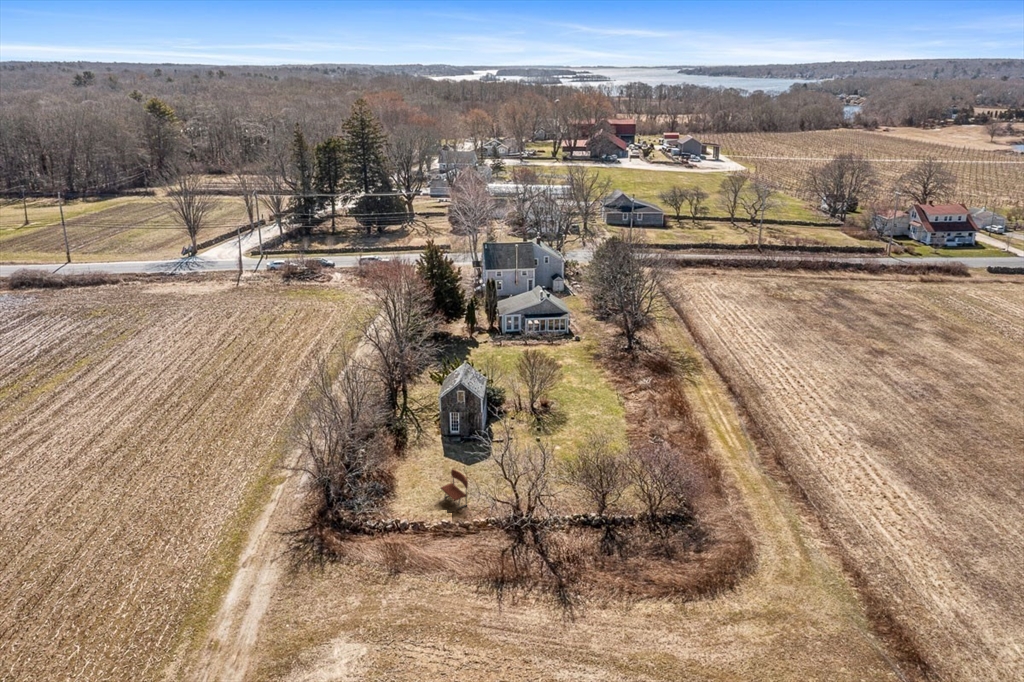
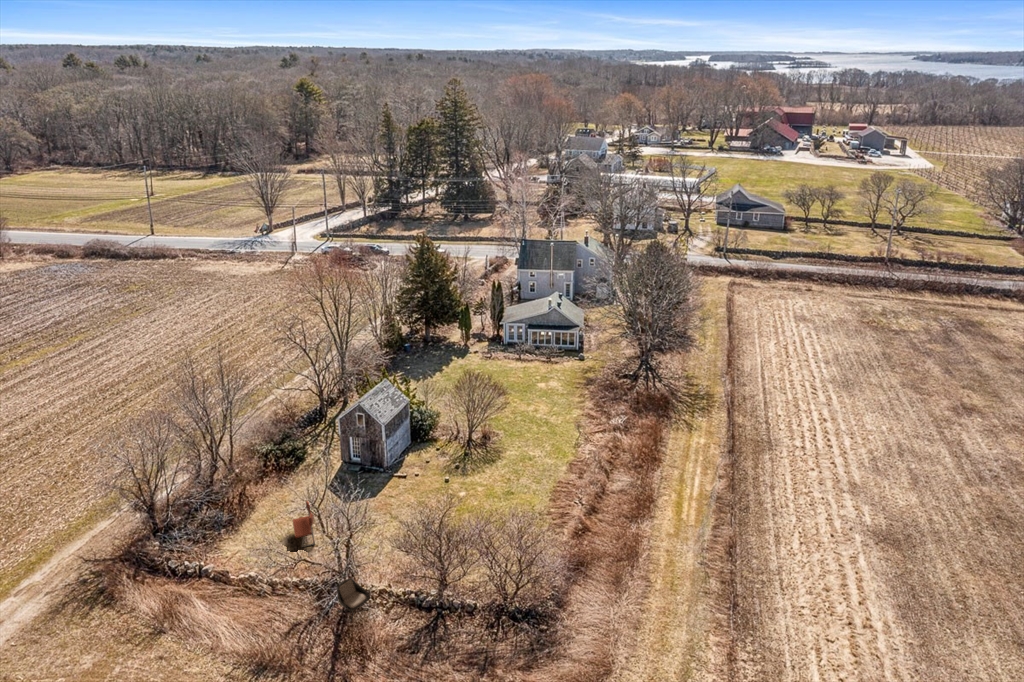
lounge chair: none [526,520,553,554] -> present [337,578,370,620]

